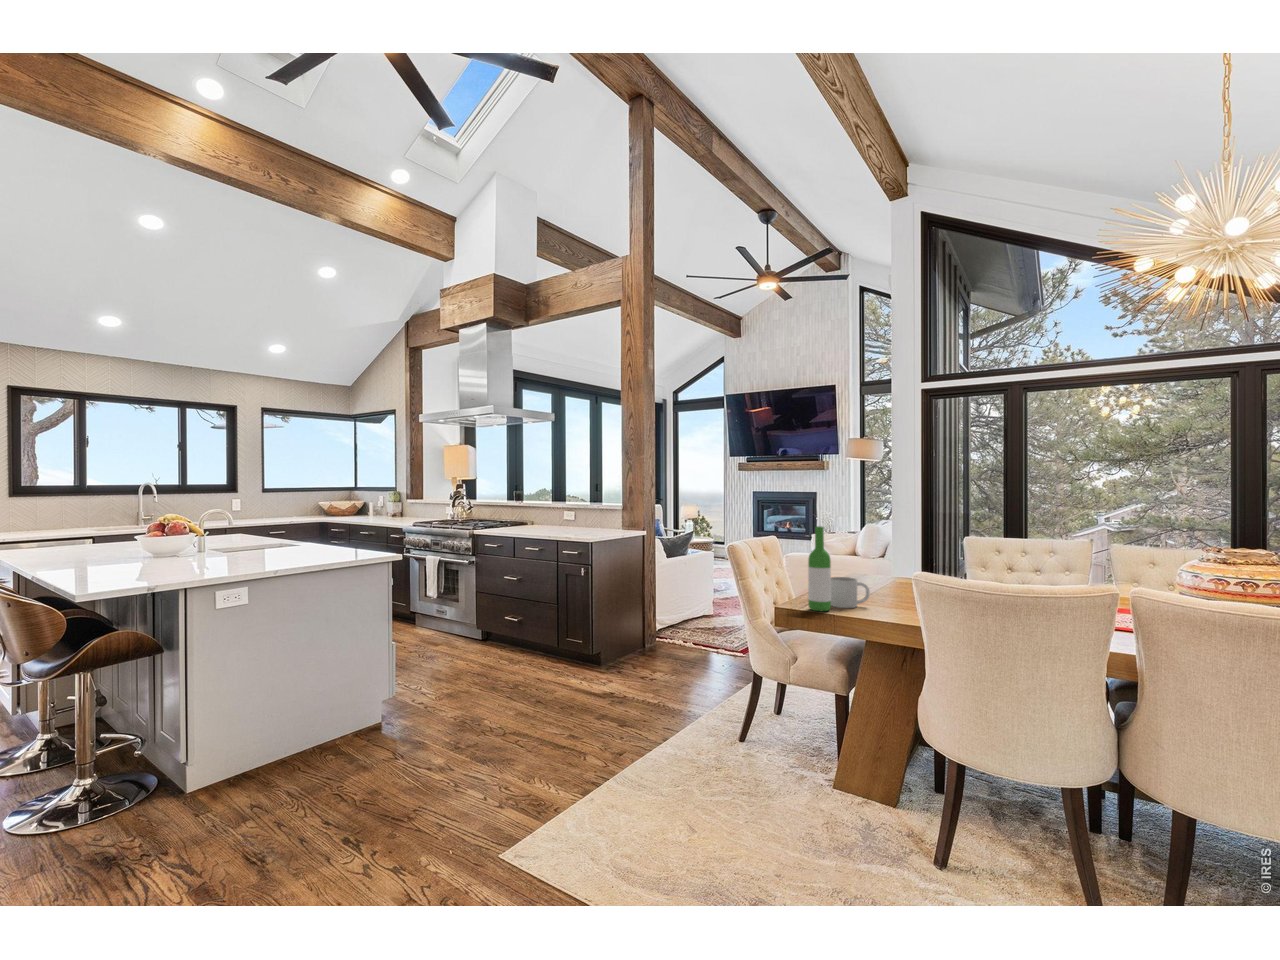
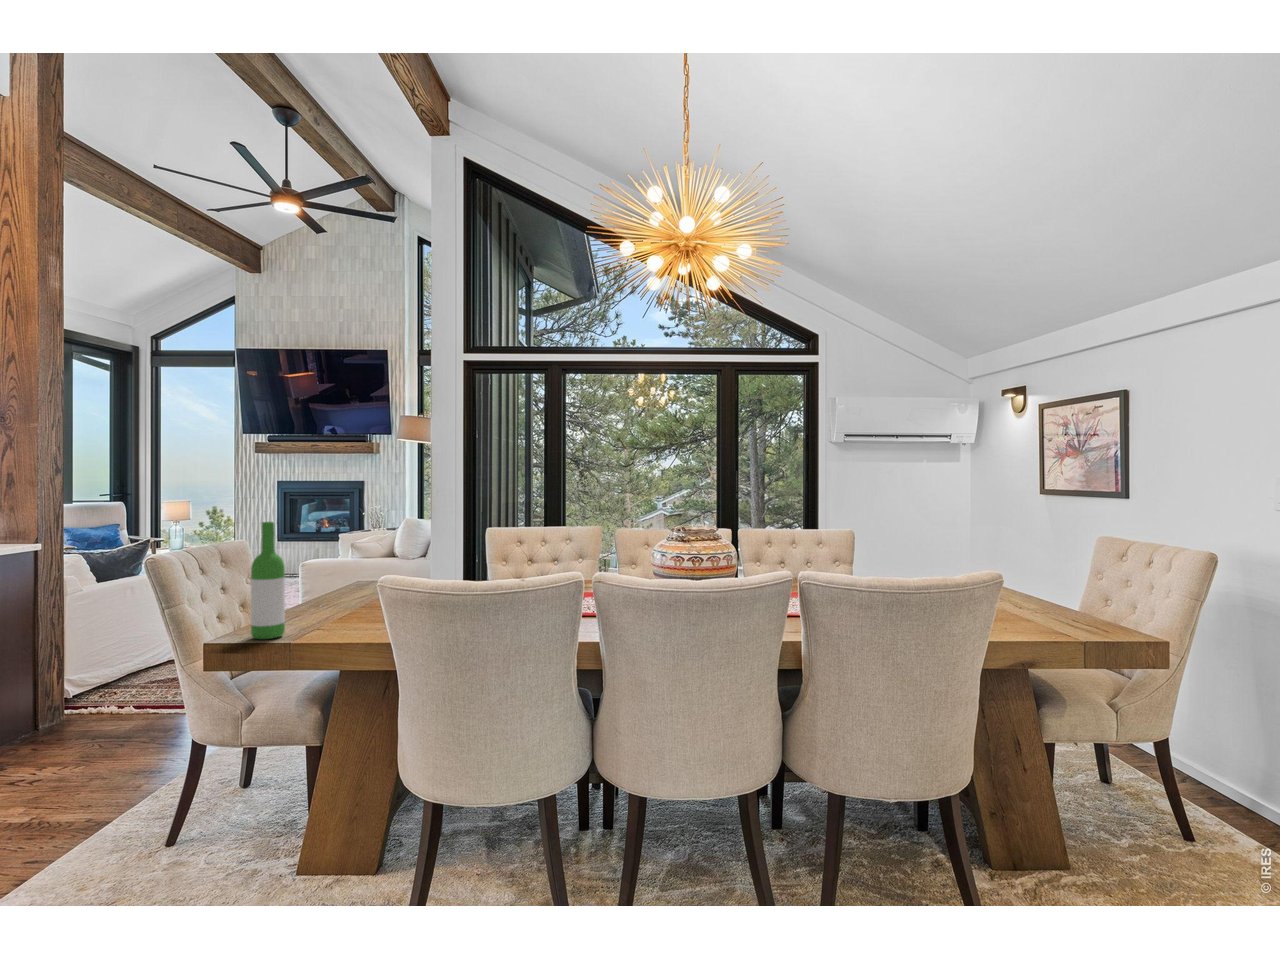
mug: present [831,577,870,608] -> none [291,588,347,630]

